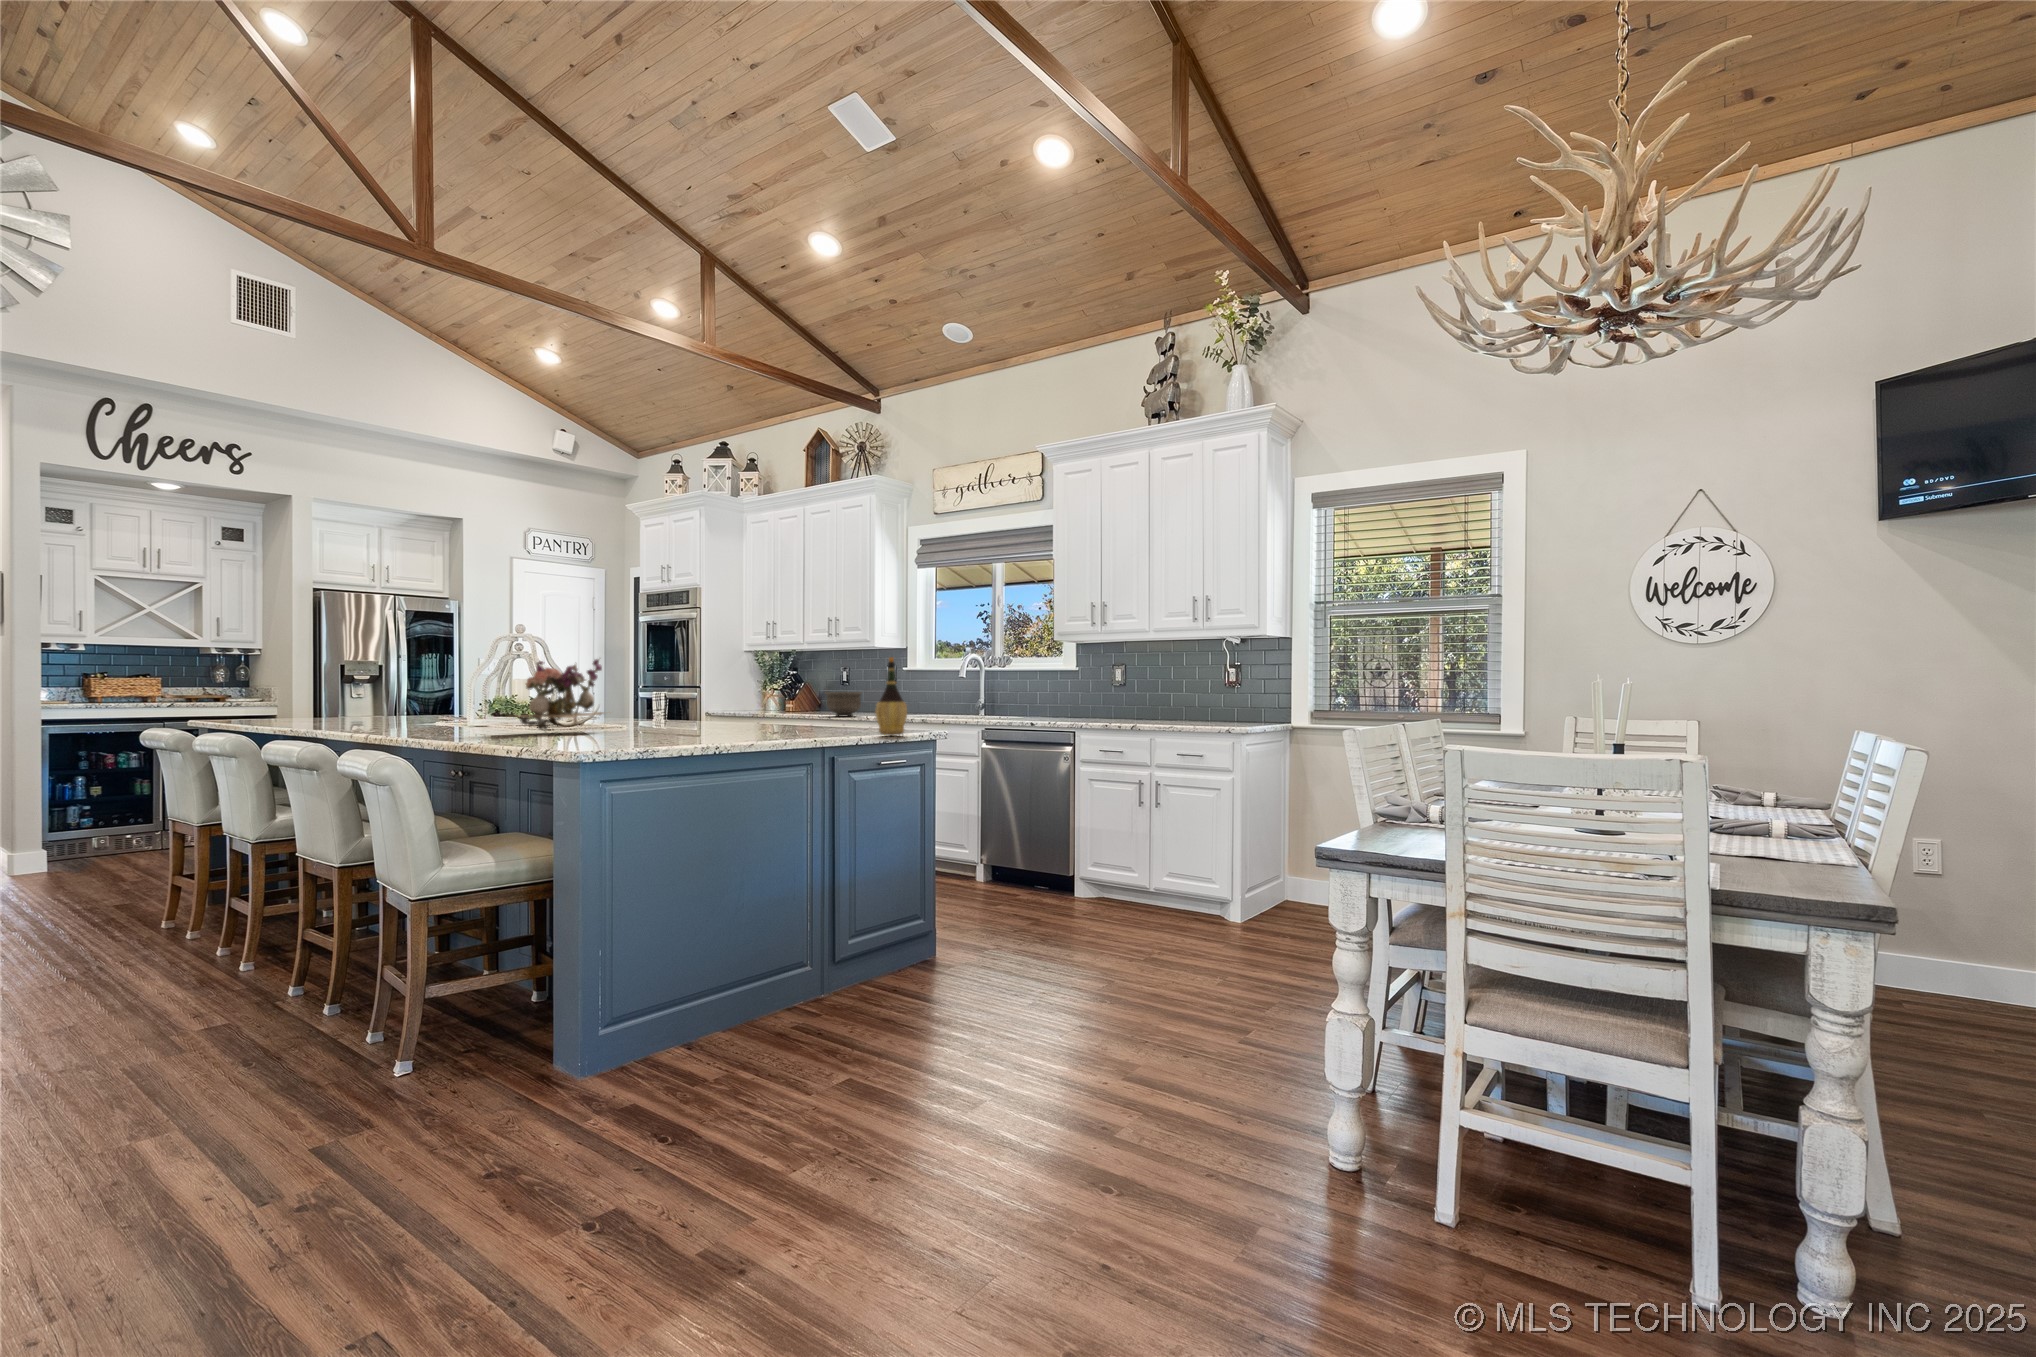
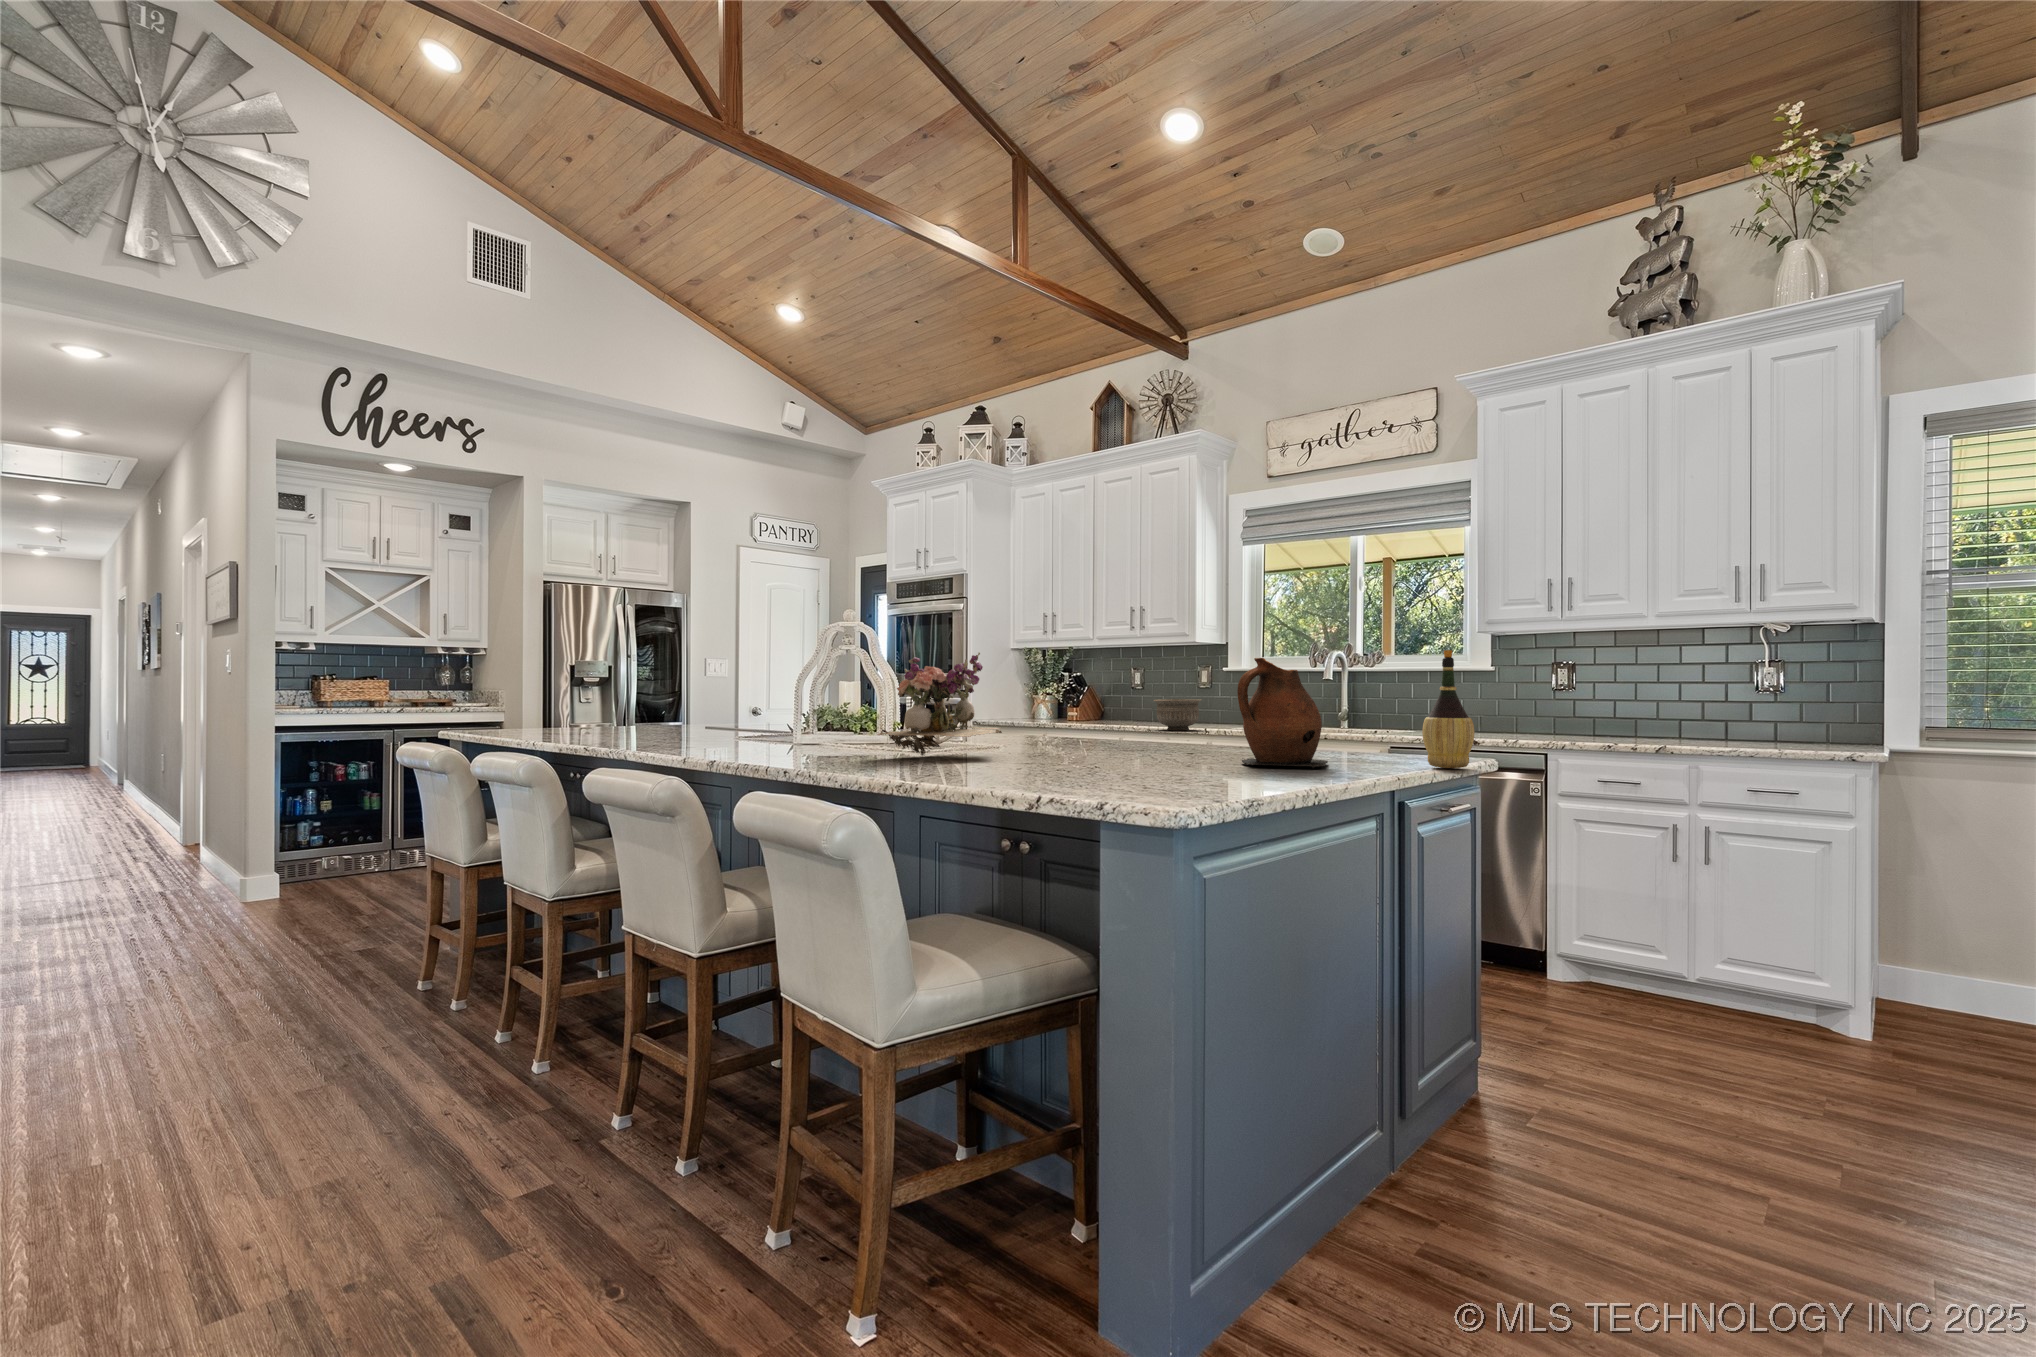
ceramic pitcher: none [752,662,823,737] -> present [1237,658,1328,769]

